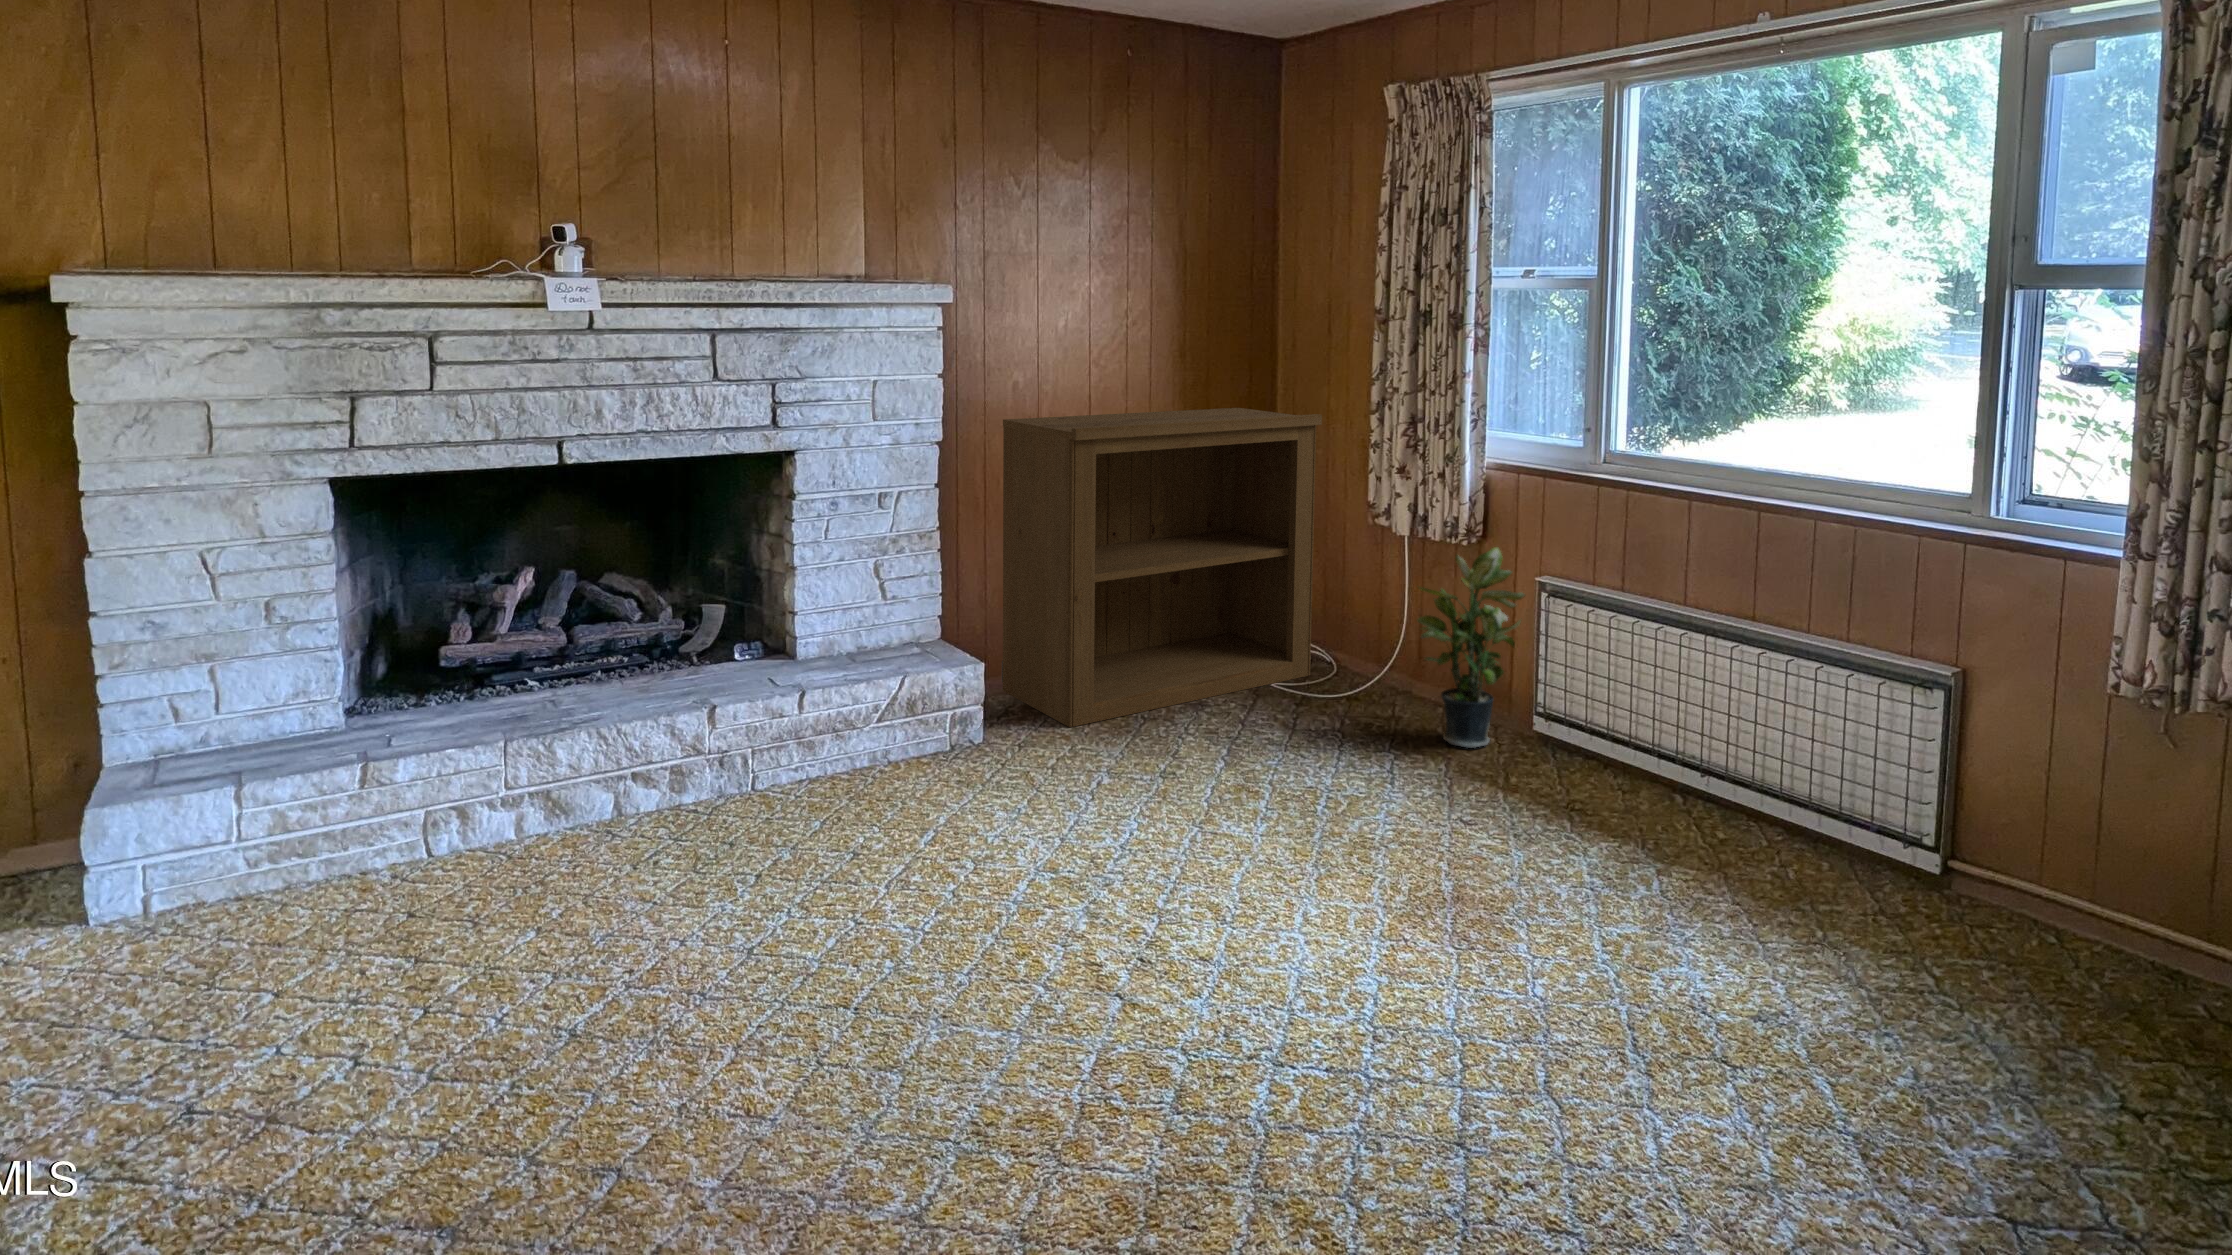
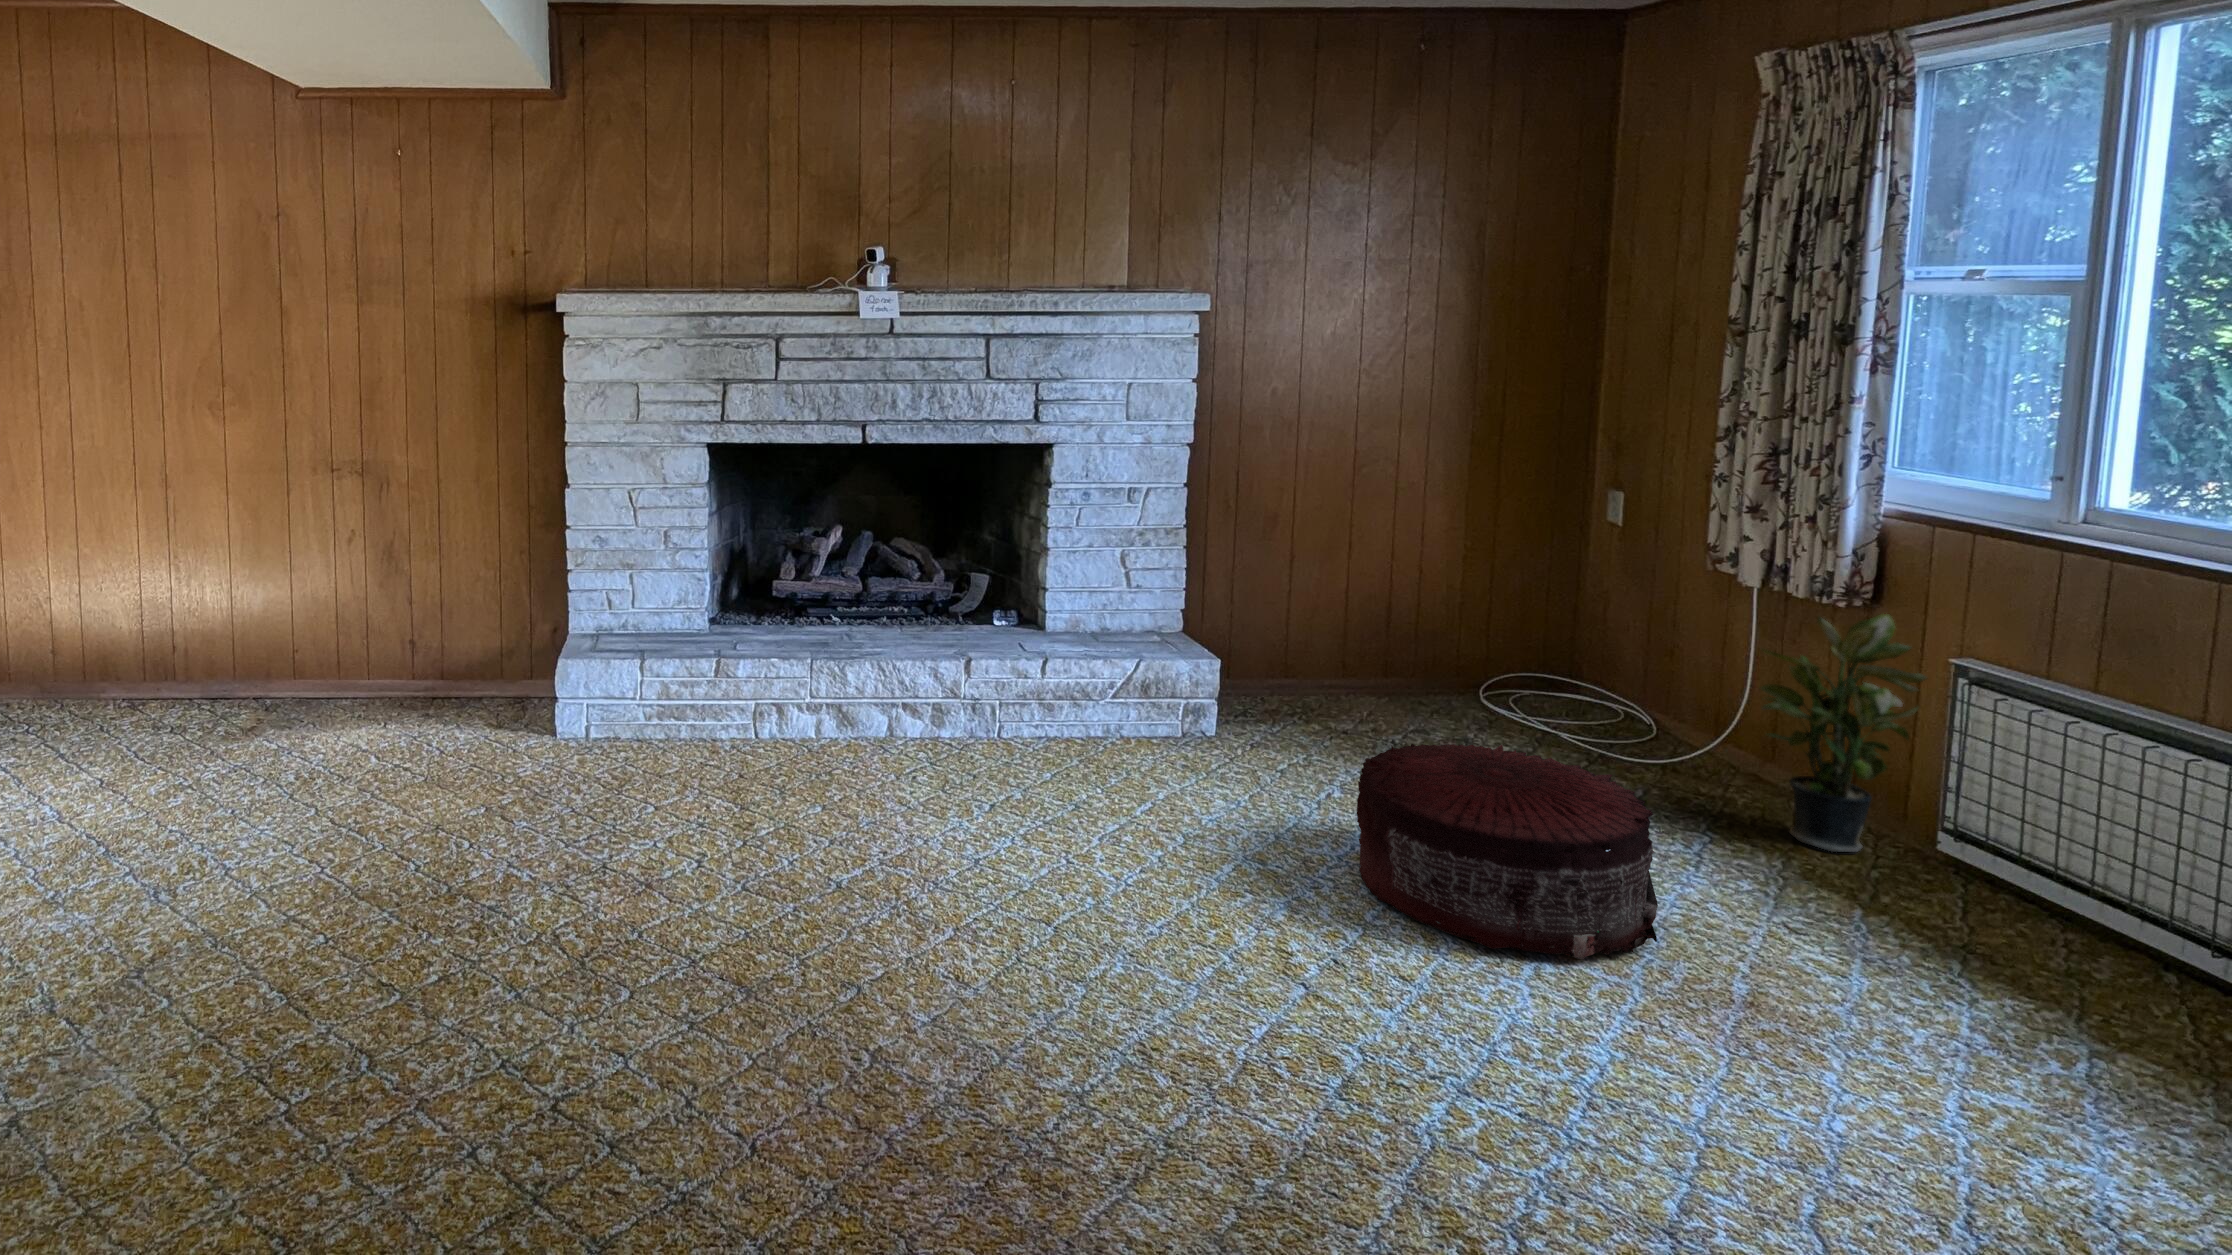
bookshelf: present [1002,408,1322,727] -> none [1245,426,1649,736]
pouf: none [1135,706,1385,906] -> present [1357,744,1658,959]

